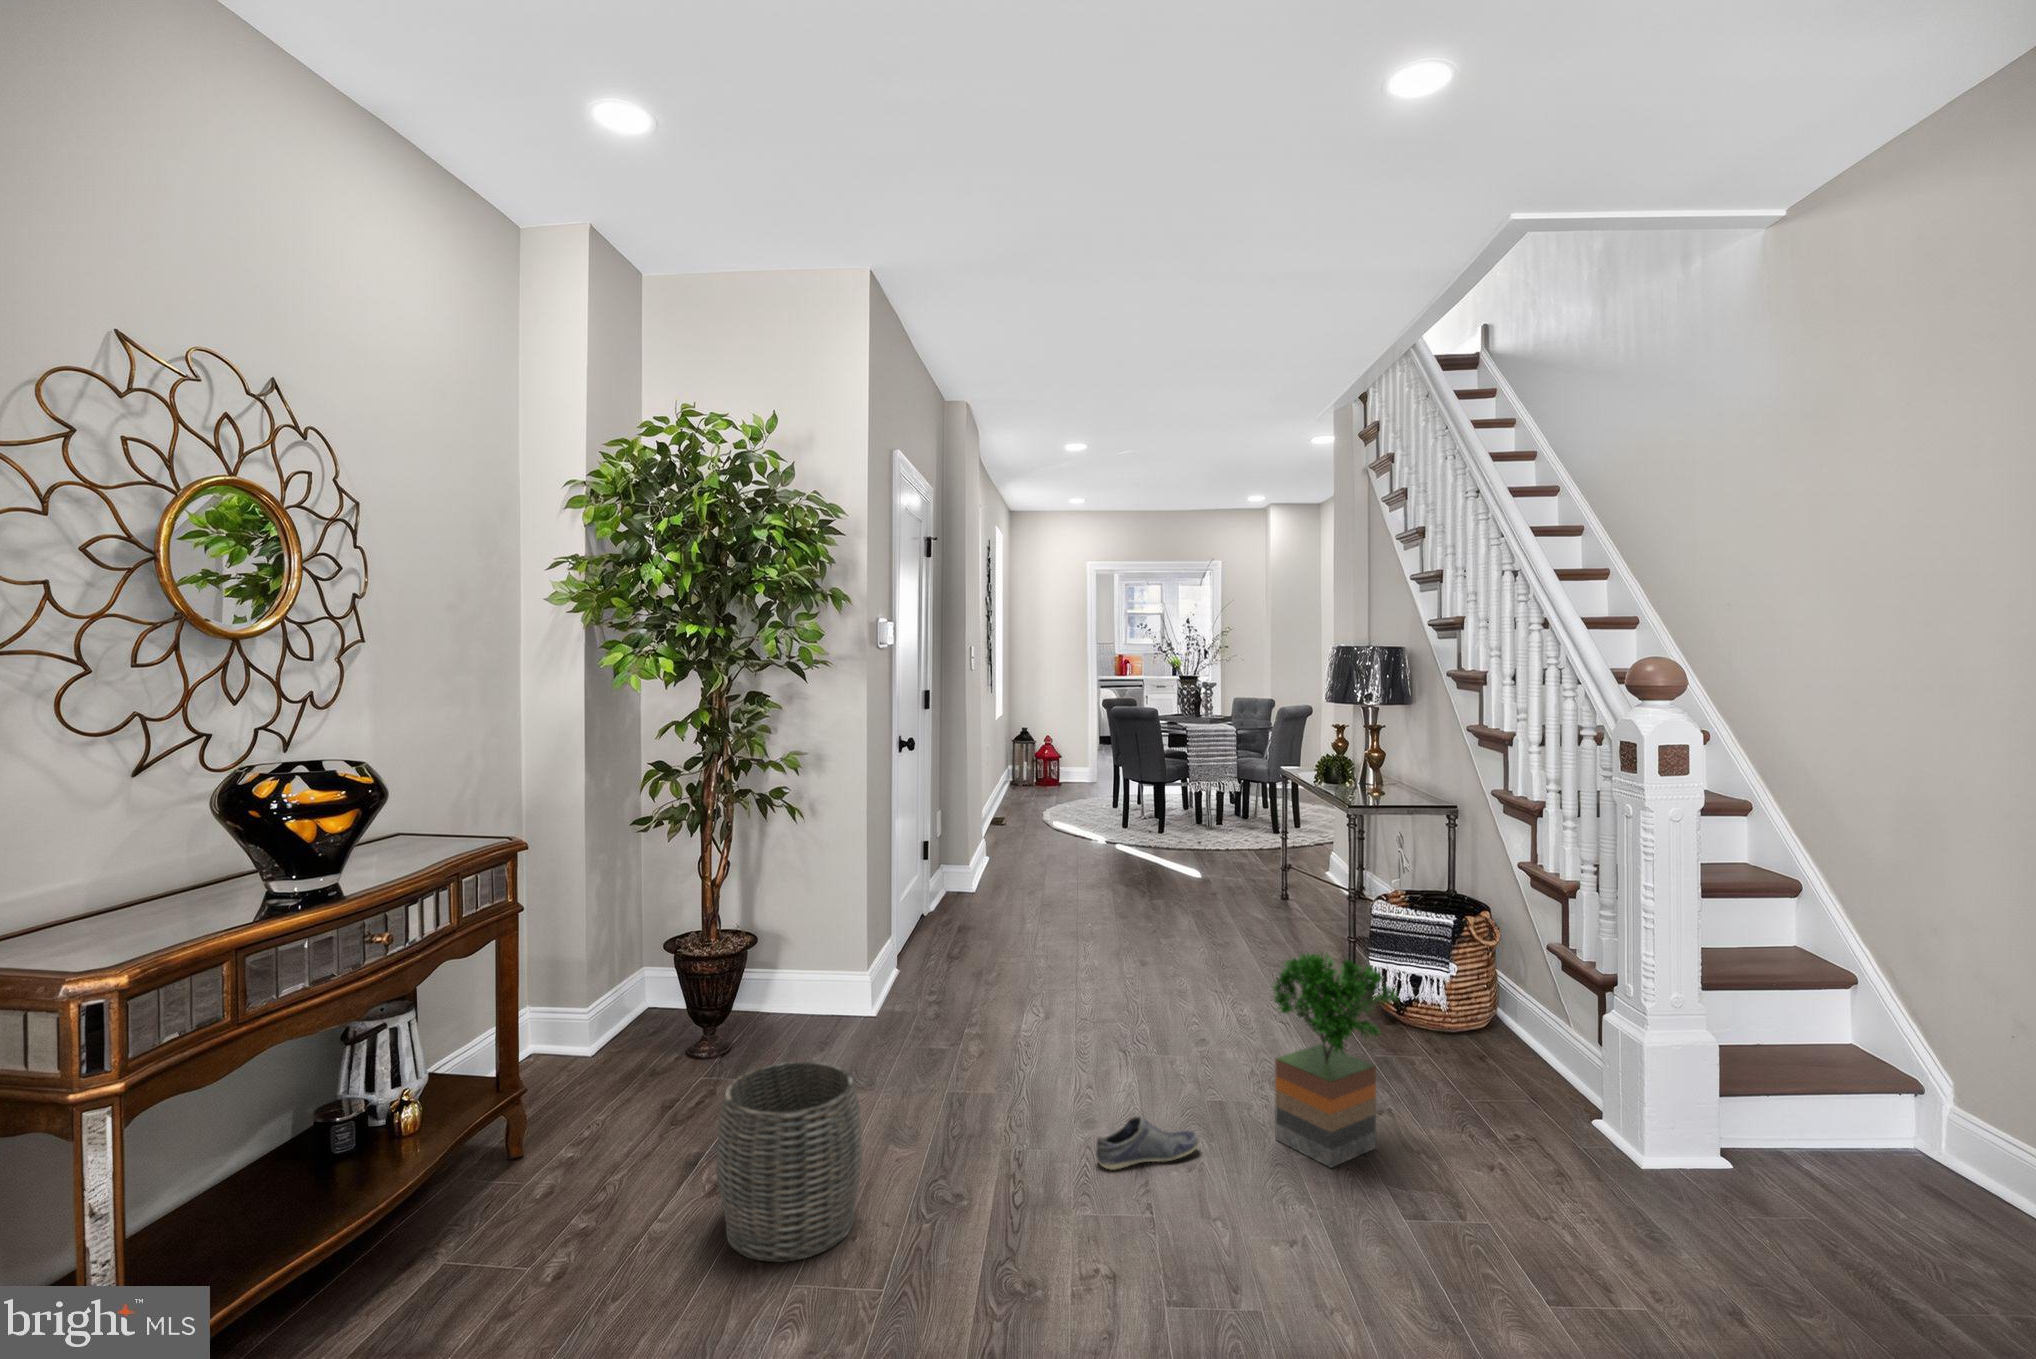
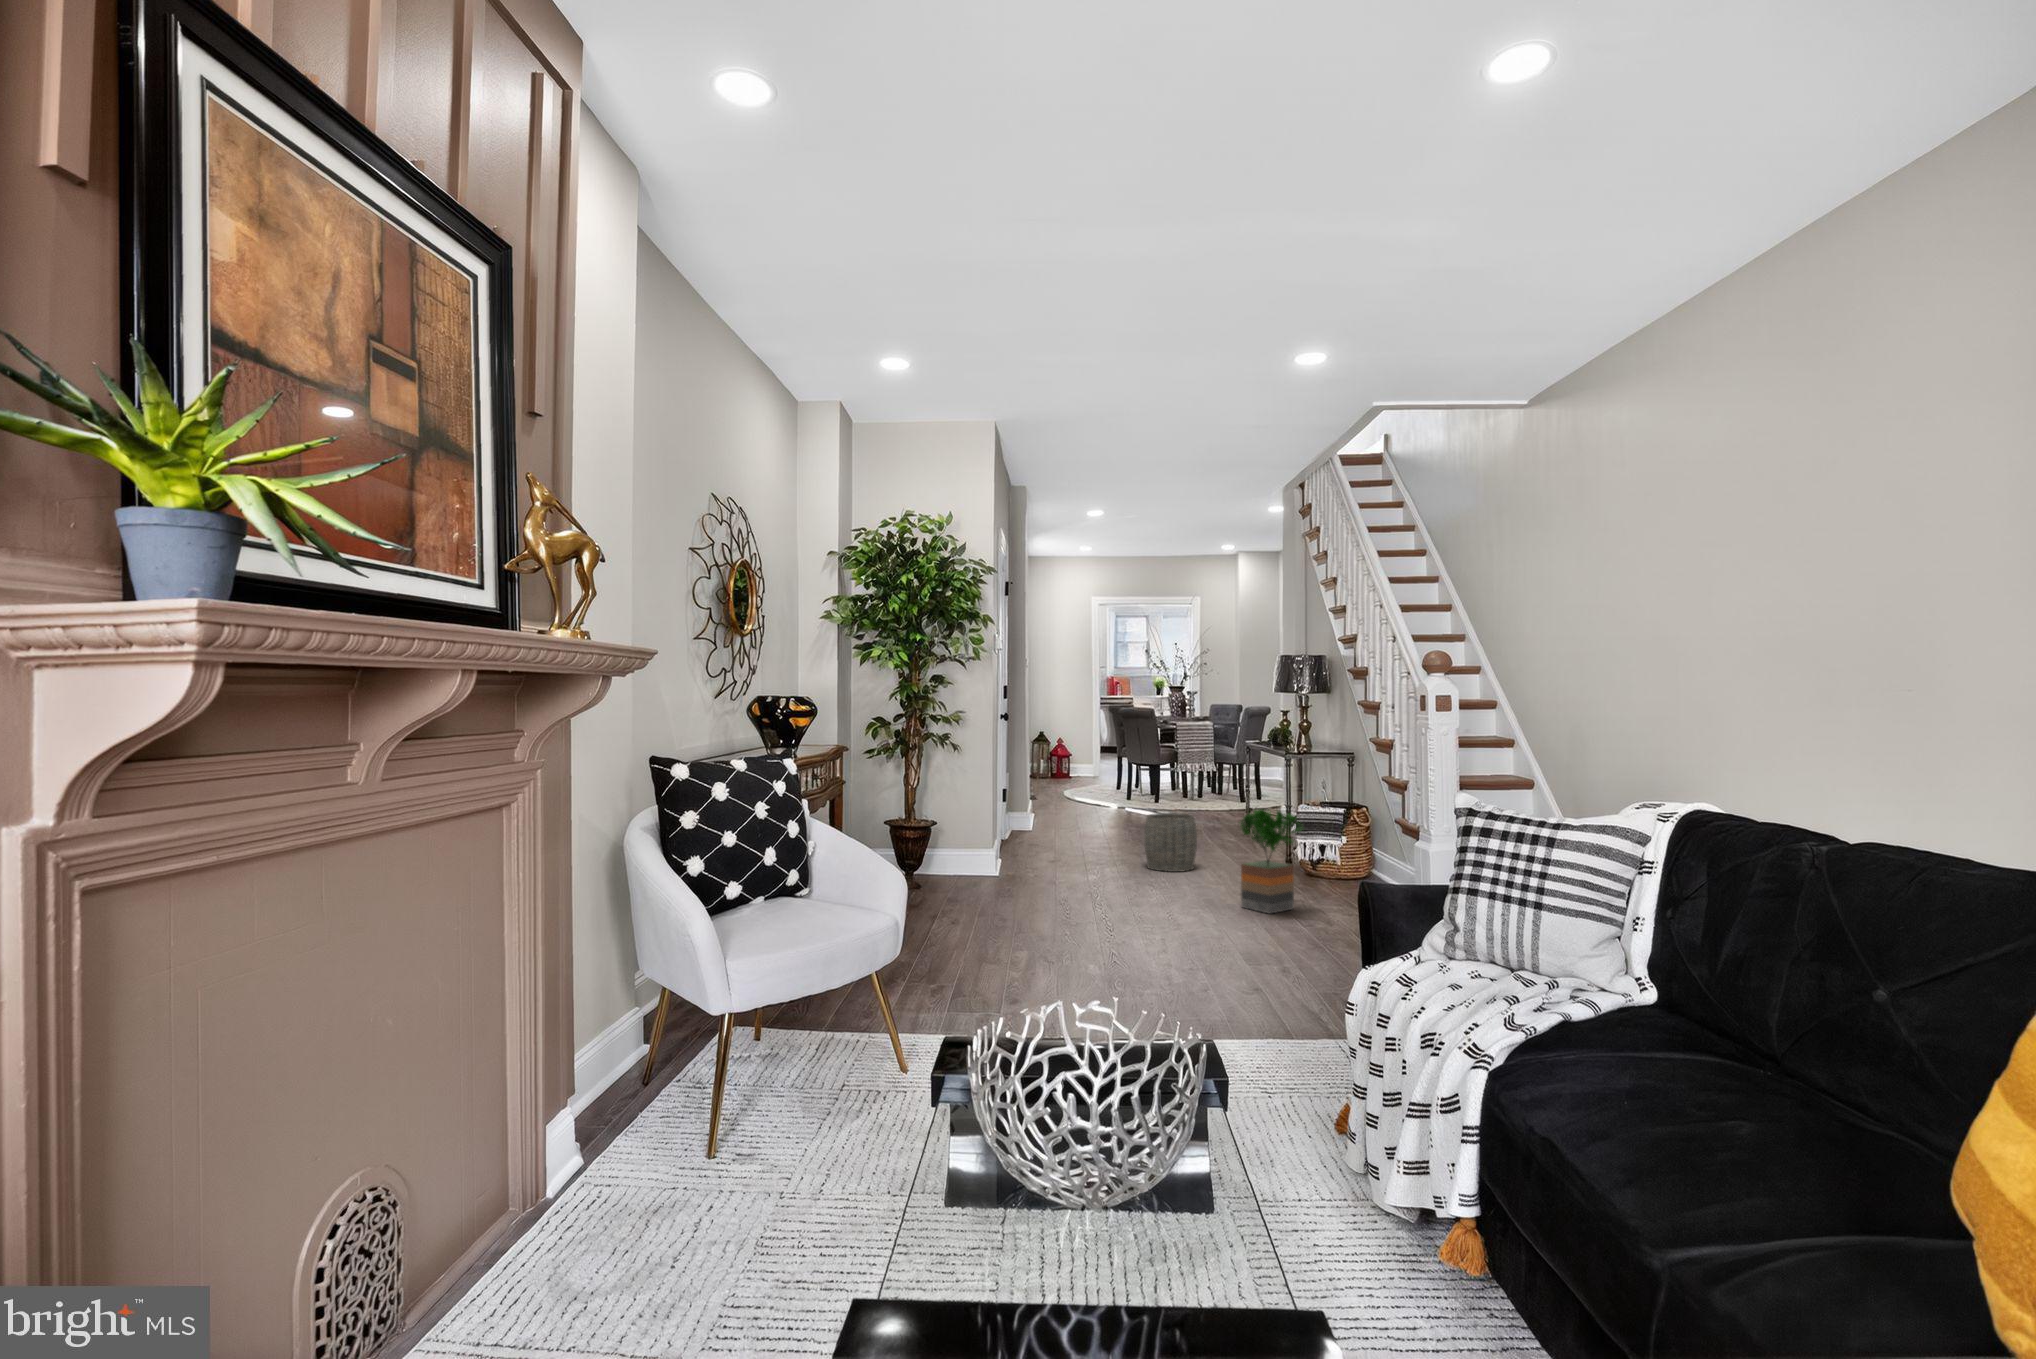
woven basket: present [717,1062,862,1262] -> present [1144,813,1197,872]
shoe: present [1096,1116,1200,1170] -> none [1149,890,1202,915]

